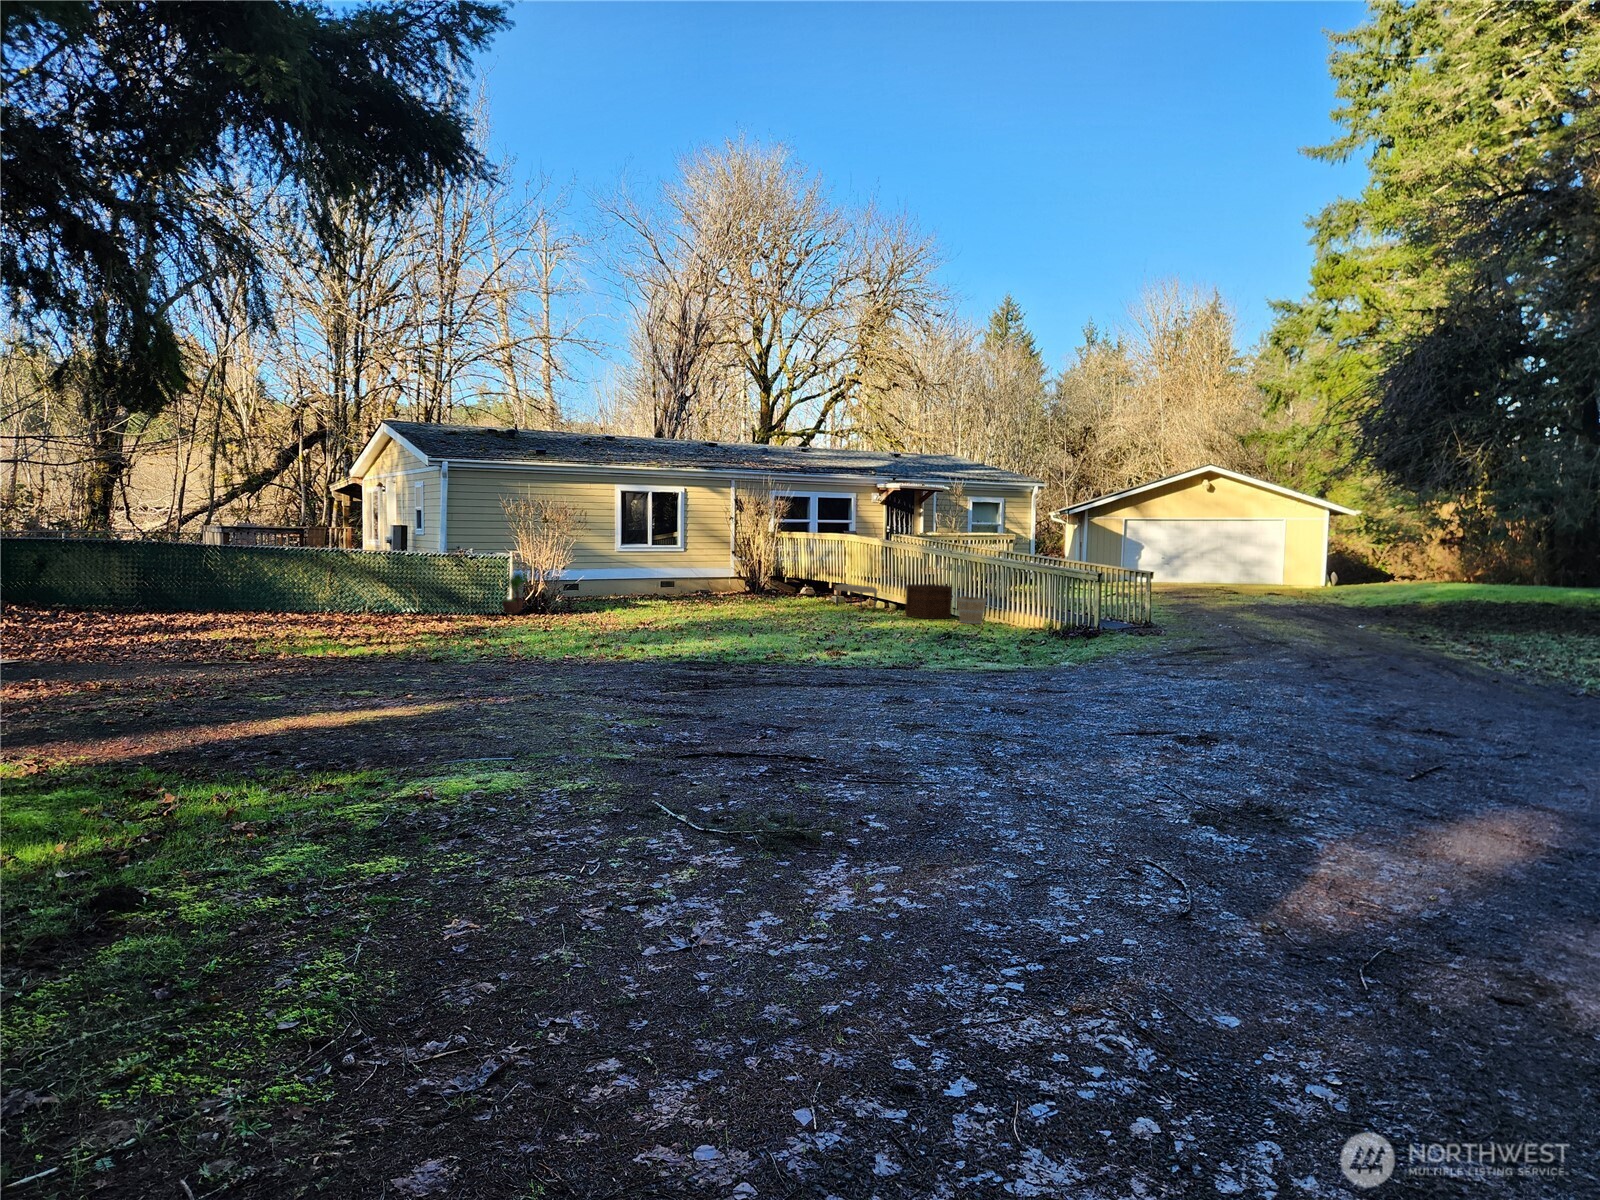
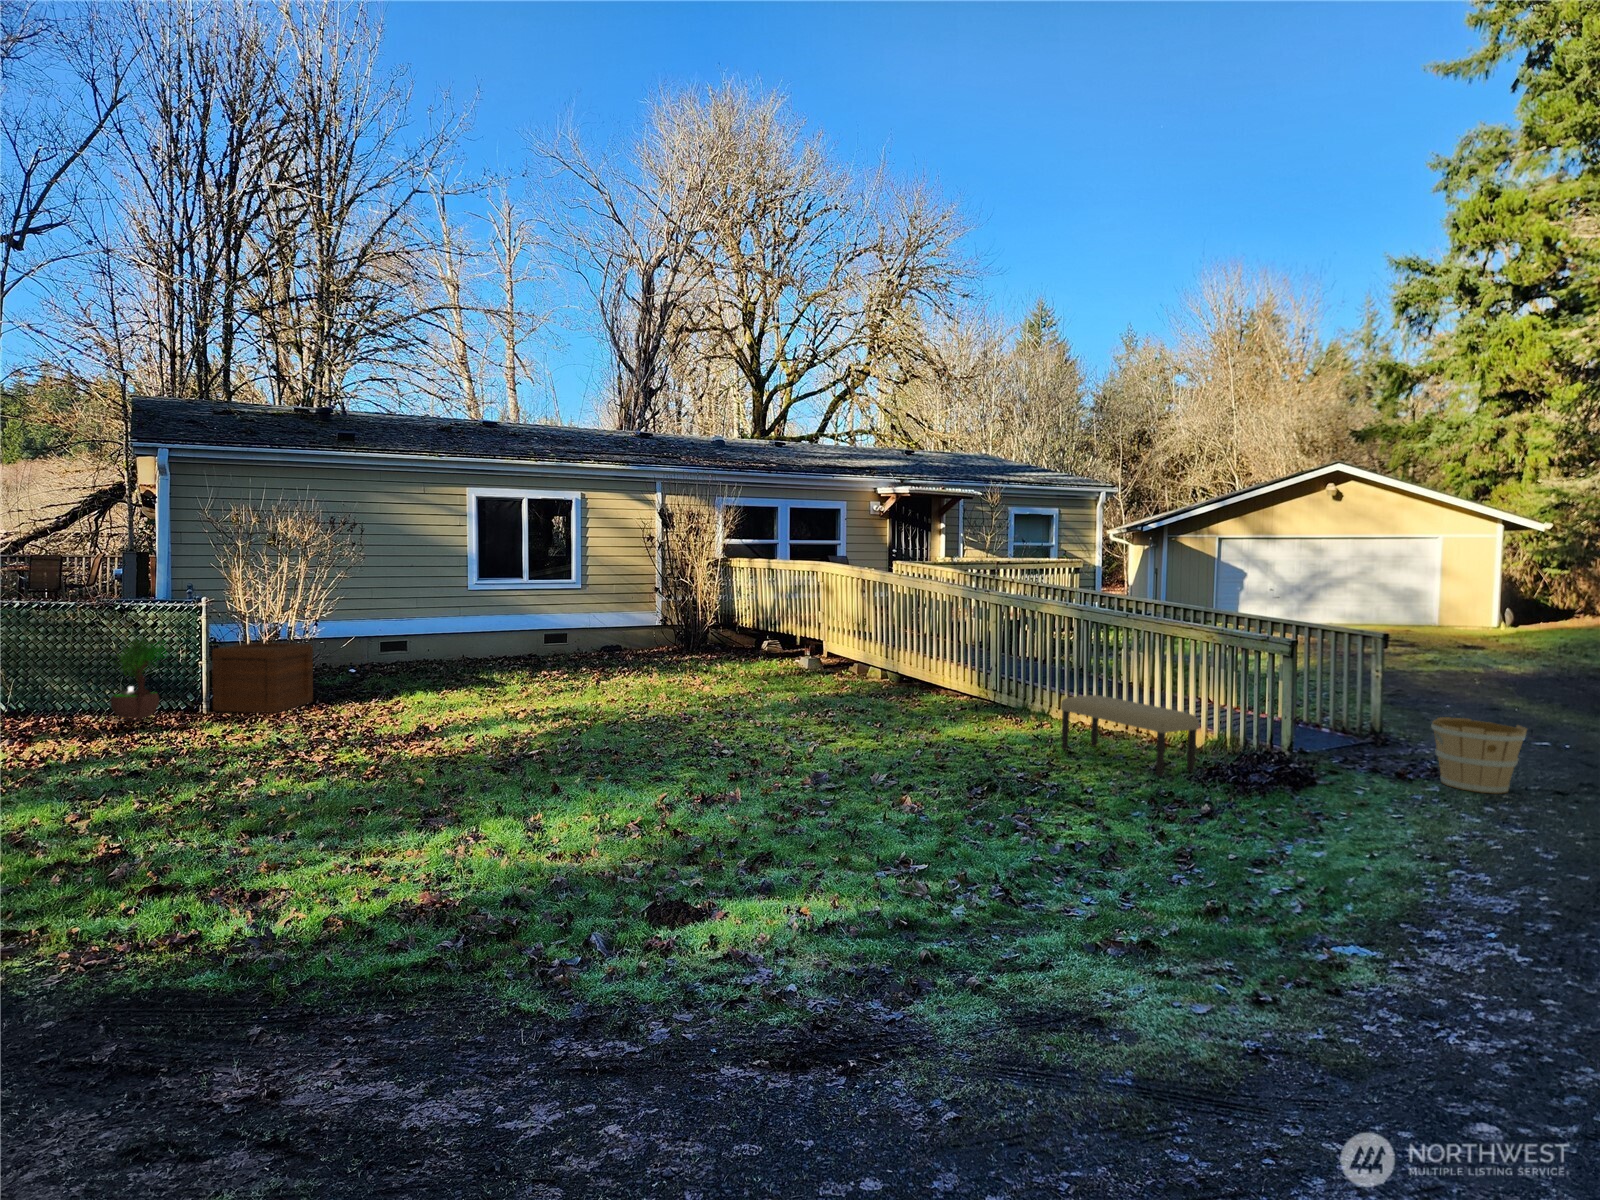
bench: present [835,584,878,609] -> present [1061,695,1199,777]
wooden crate: present [905,584,952,619] -> present [212,642,313,713]
wooden bucket: present [956,596,987,624] -> present [1431,717,1527,794]

